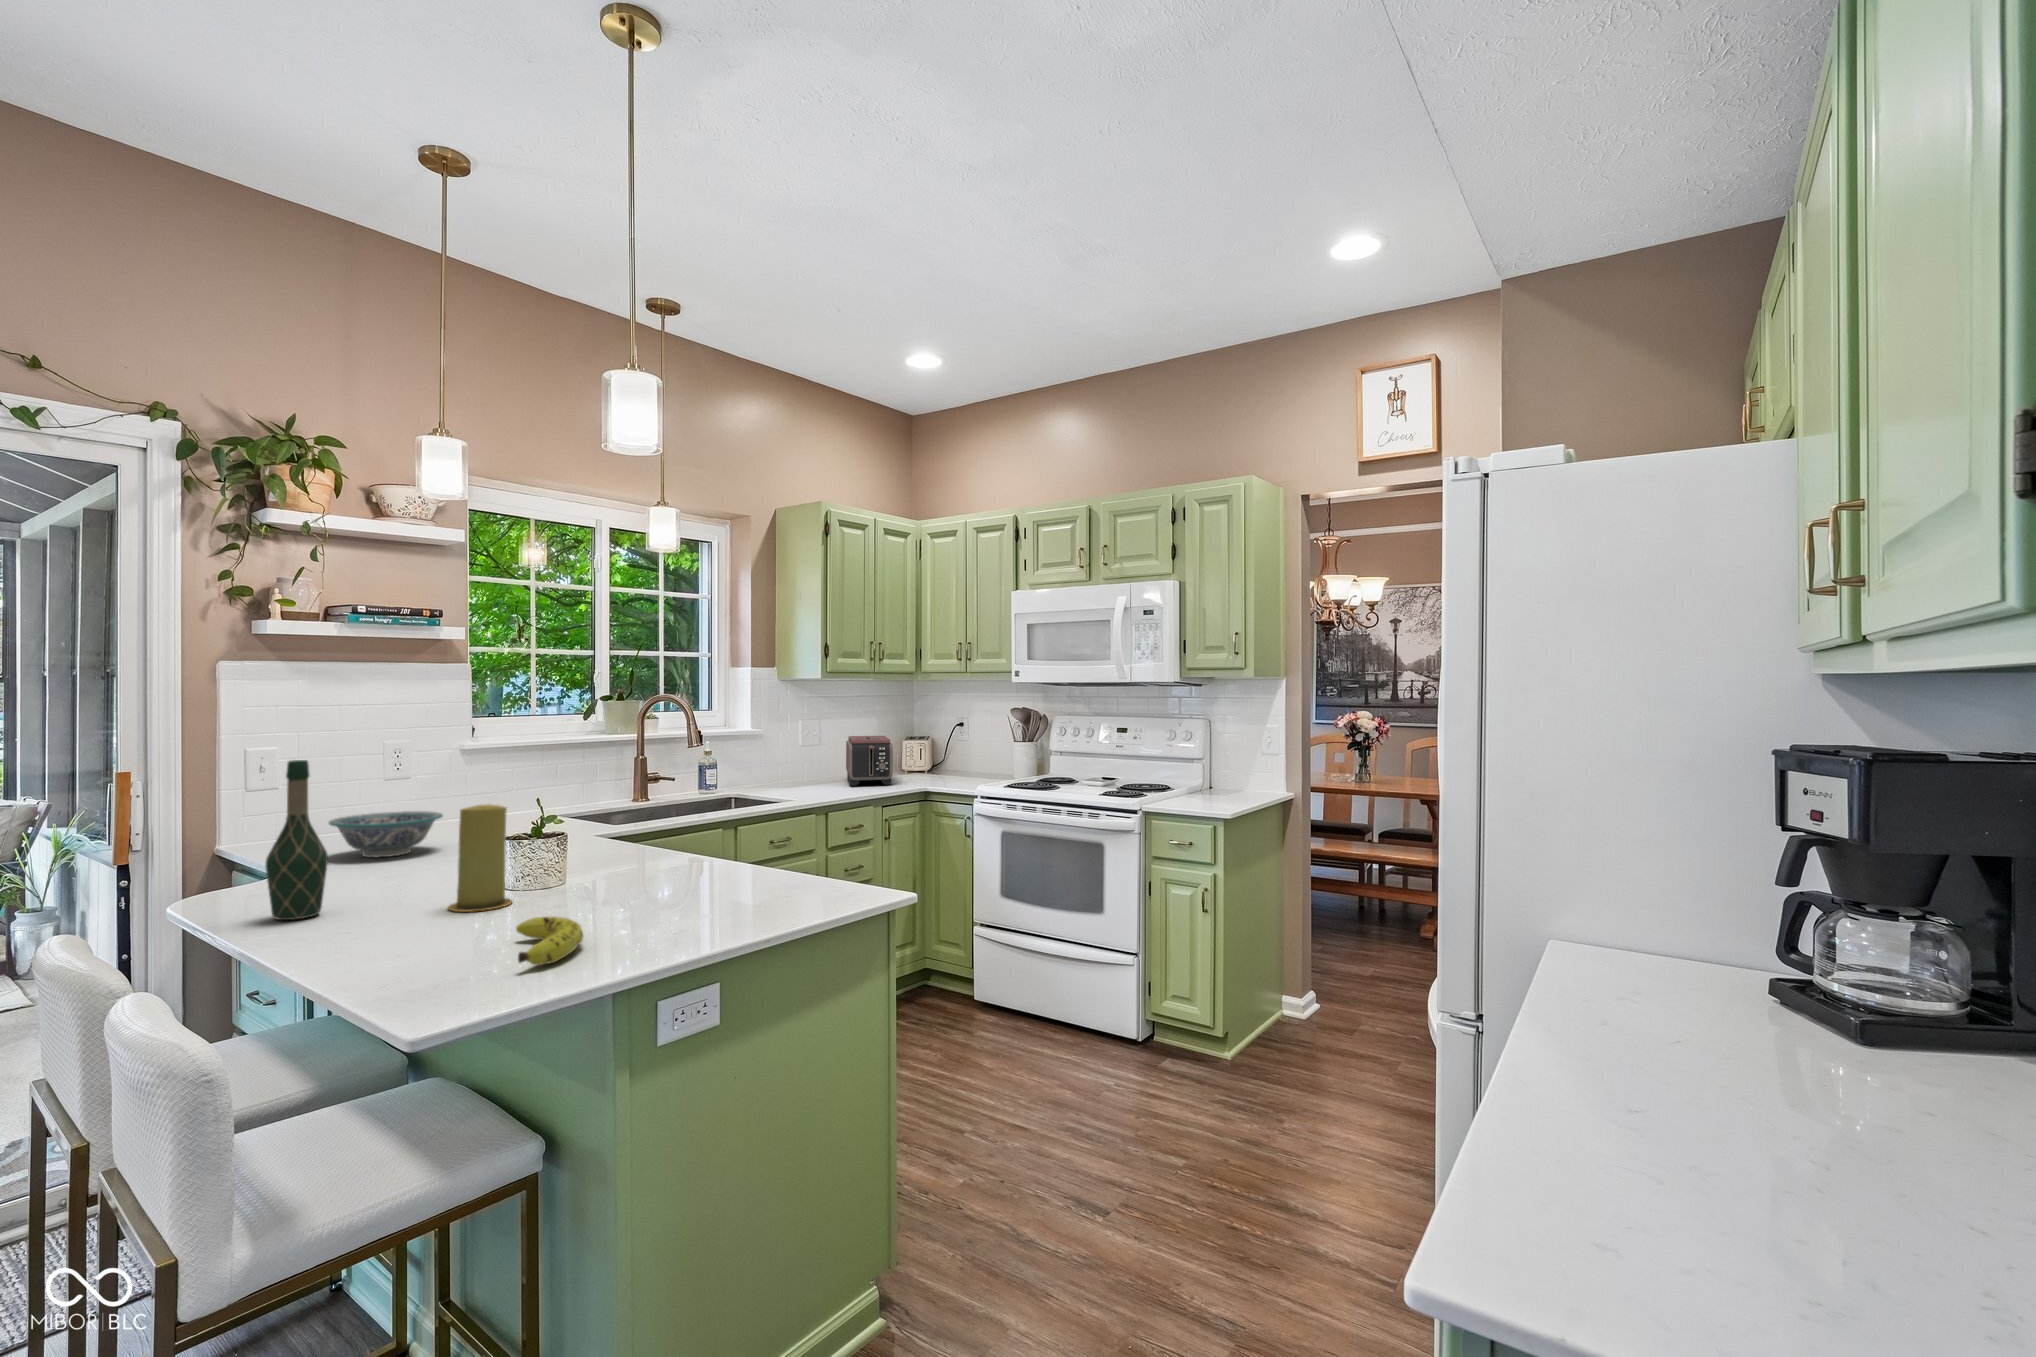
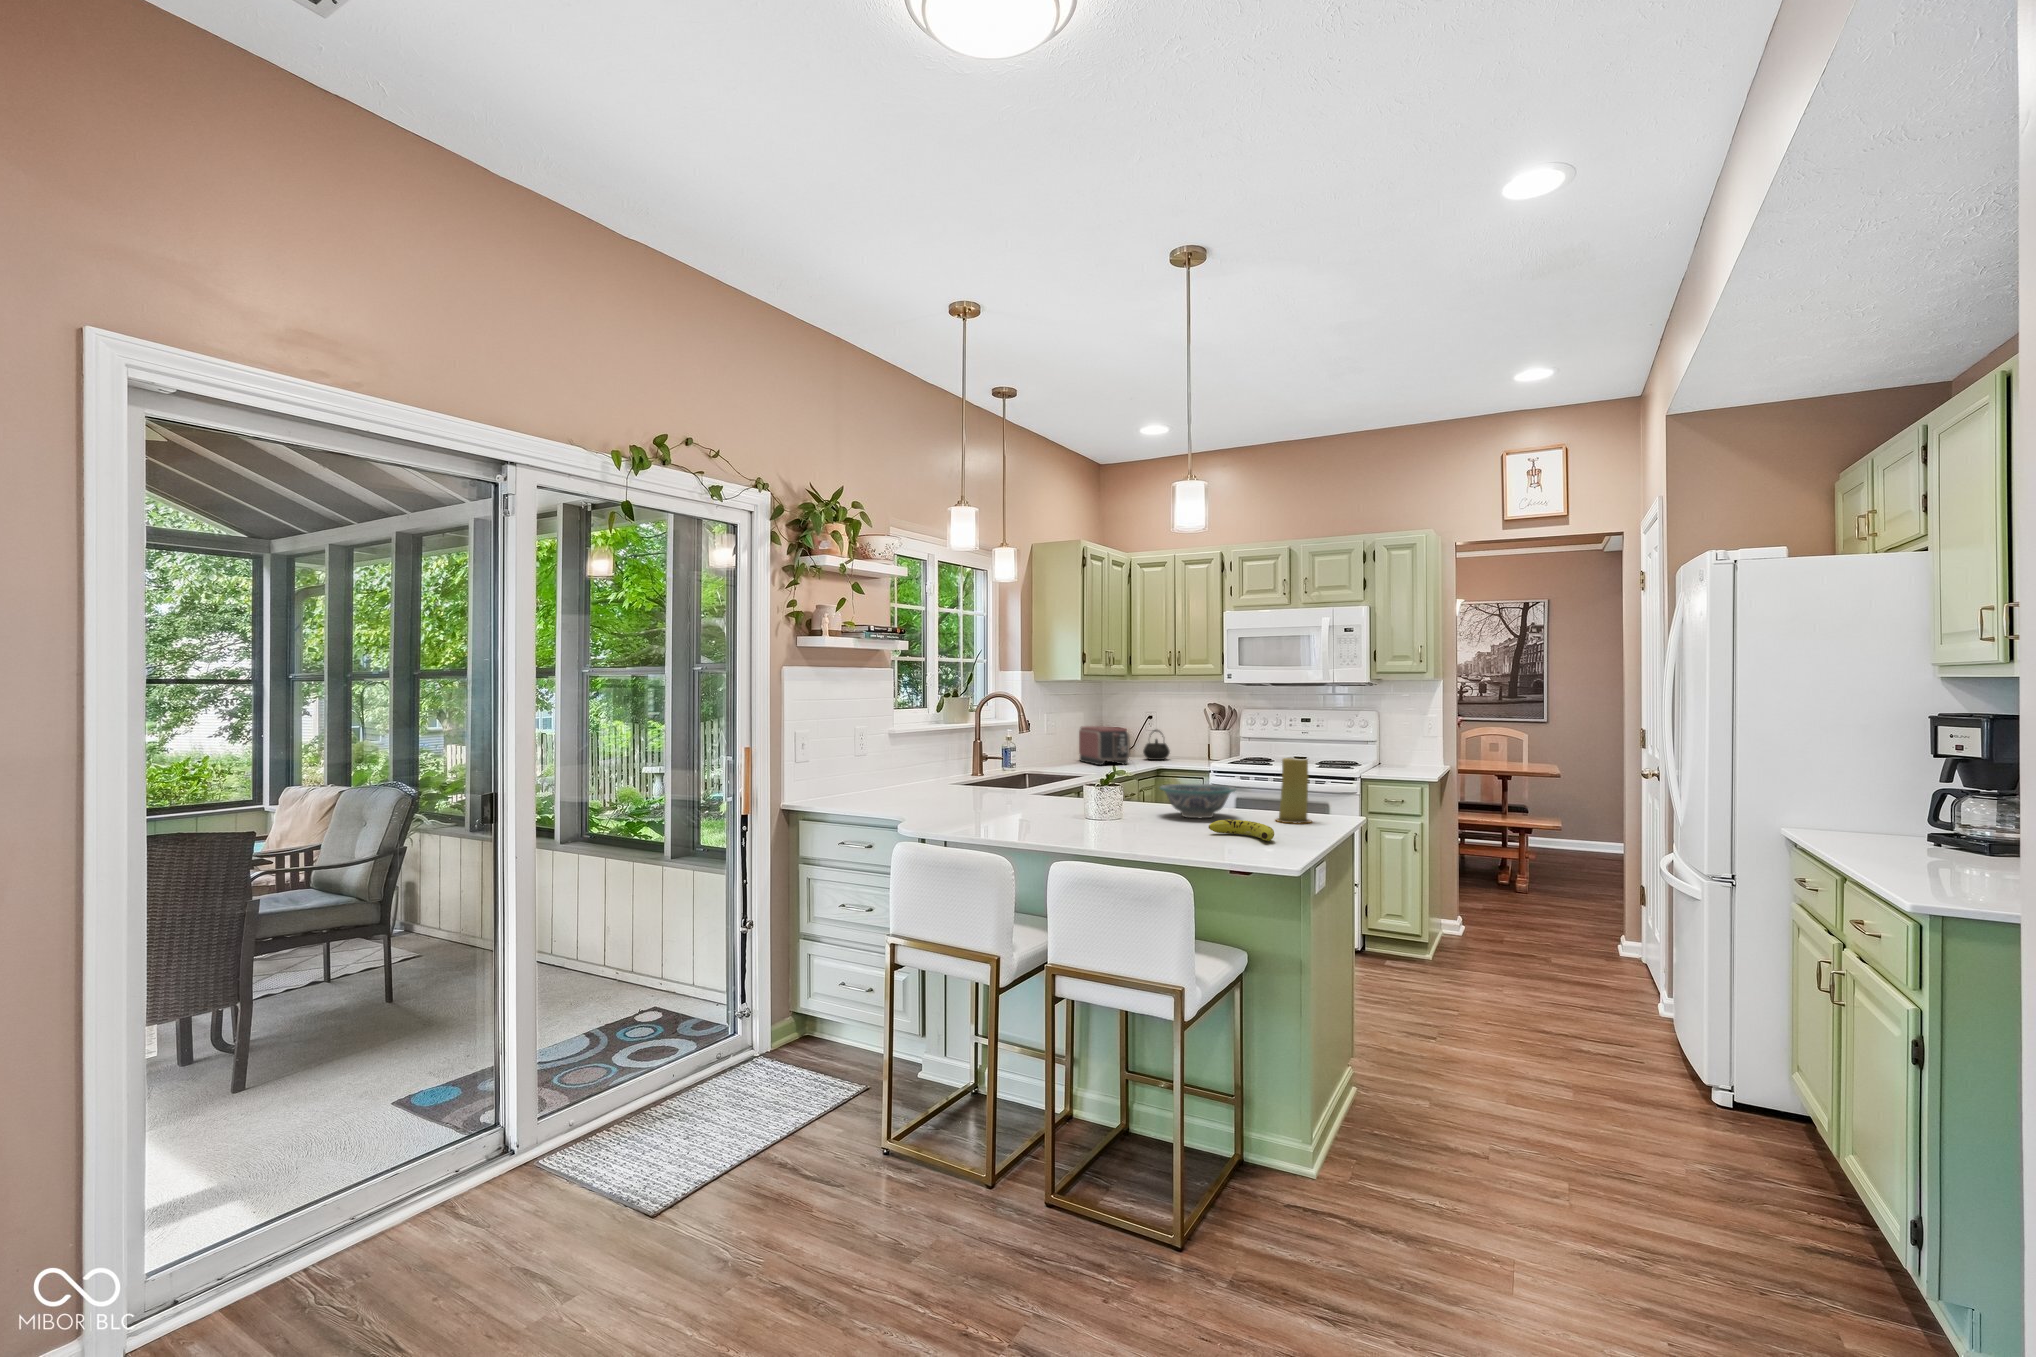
kettle: none [929,740,962,779] -> present [1143,730,1170,760]
wine bottle: present [266,760,328,920] -> none [1012,729,1043,829]
candle: present [448,804,512,912] -> present [1276,758,1311,823]
bowl: present [329,811,443,857] -> present [1160,784,1236,818]

